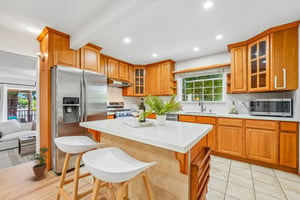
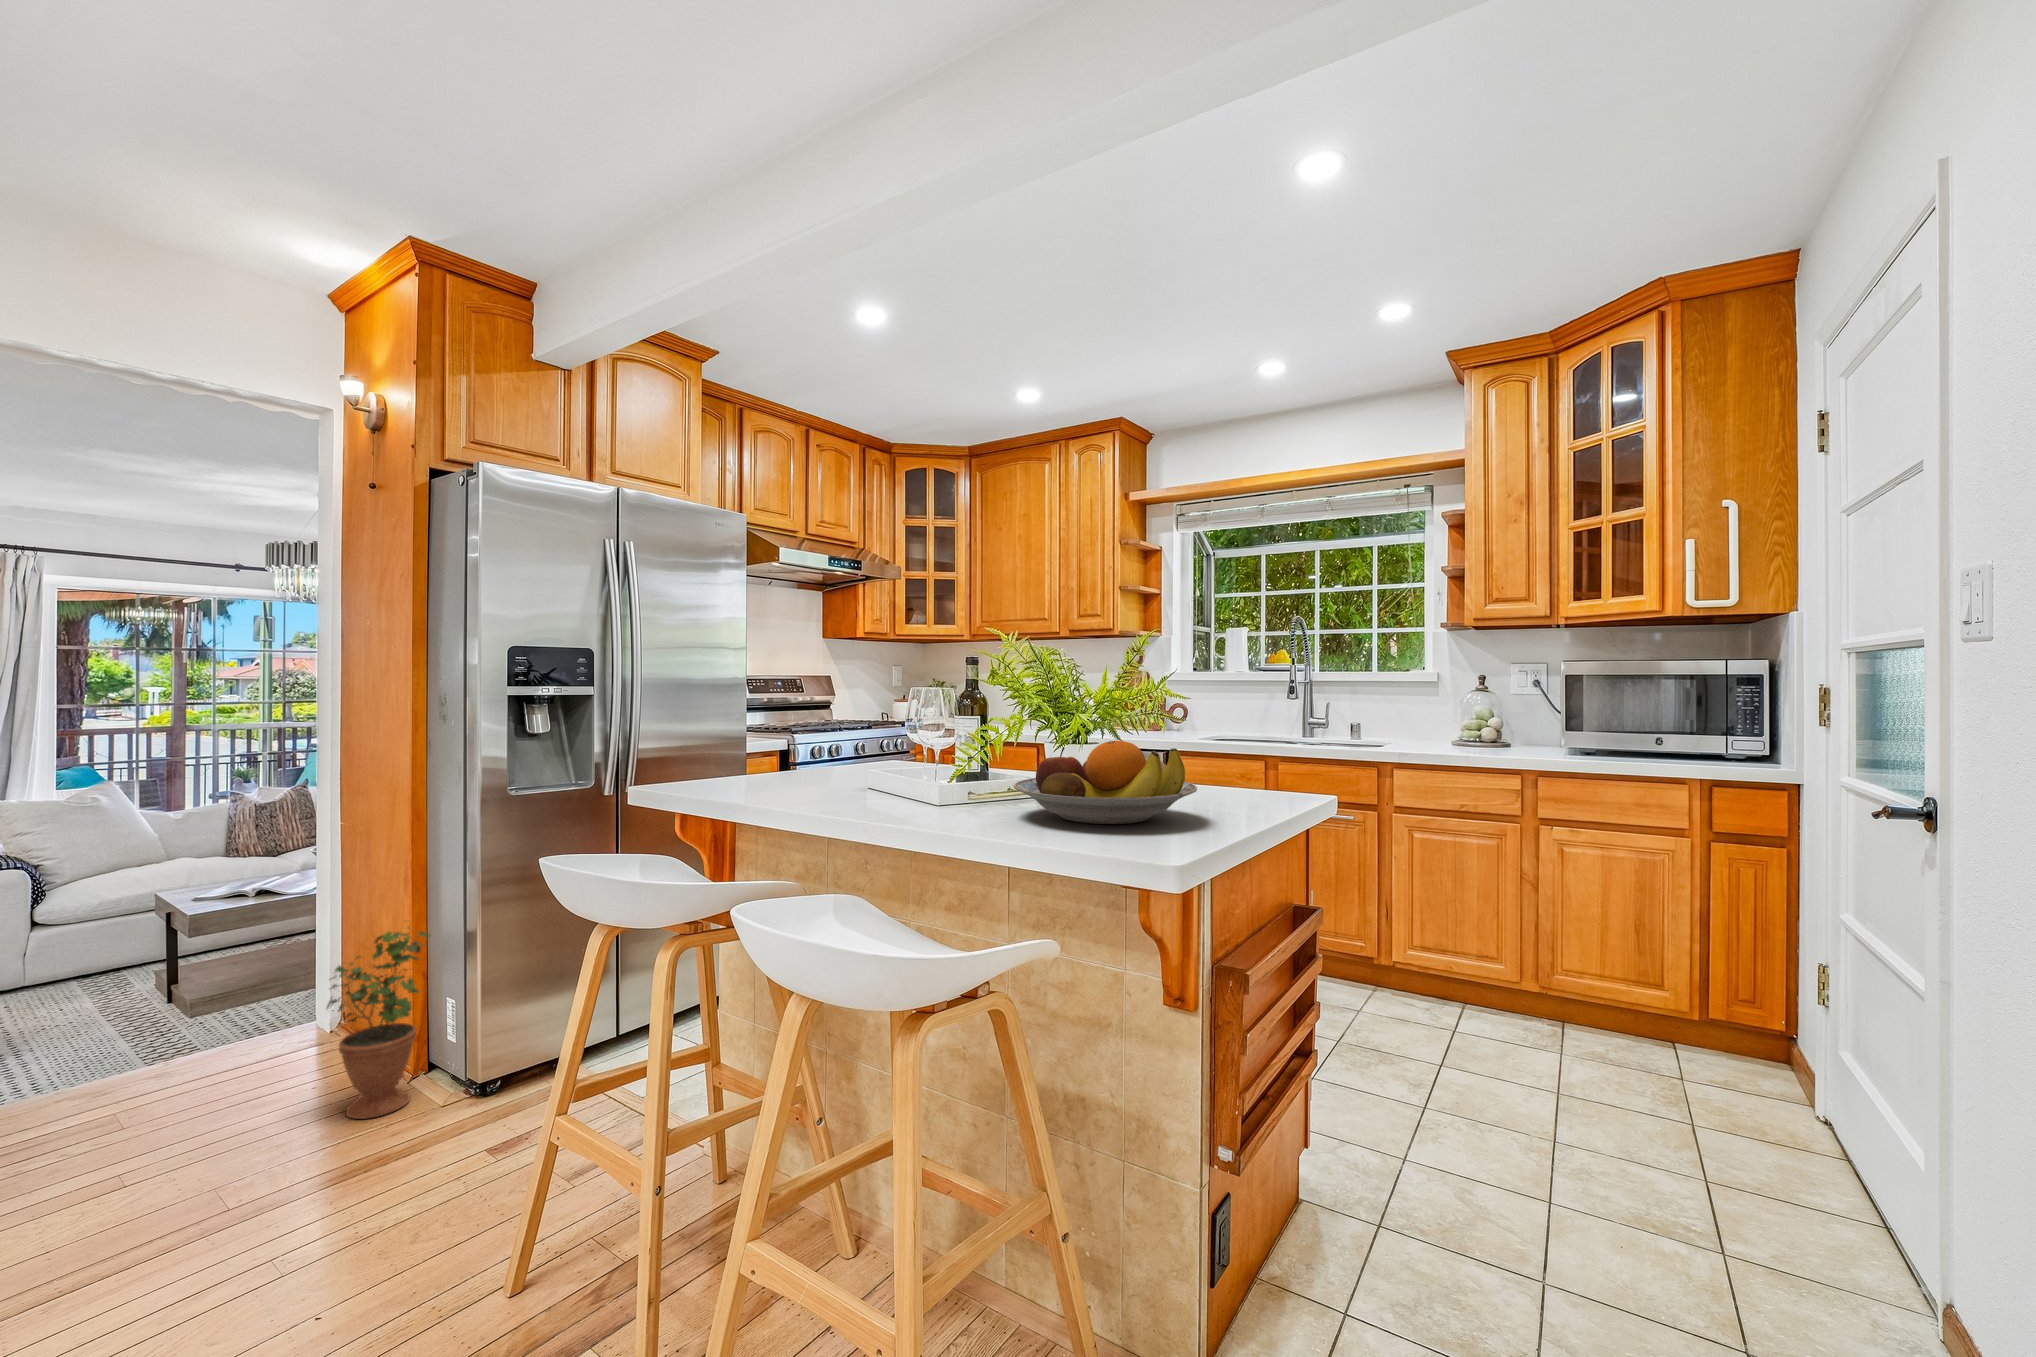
fruit bowl: none [149,115,187,133] -> present [1014,741,1197,824]

